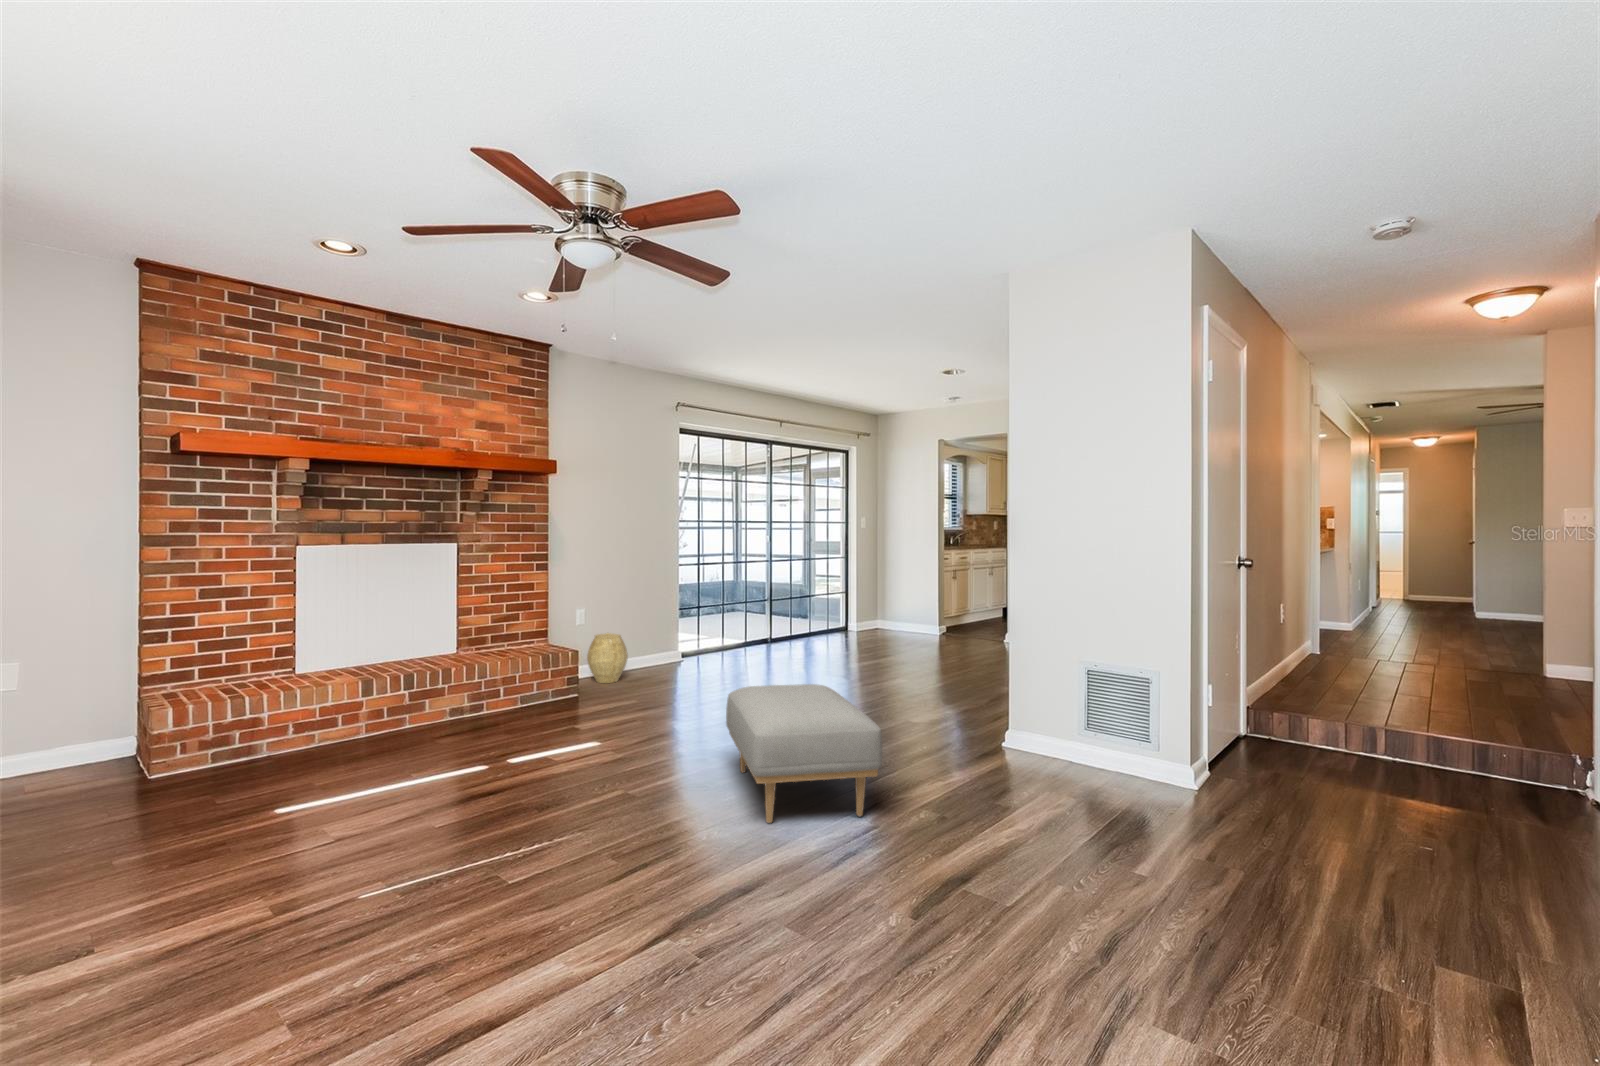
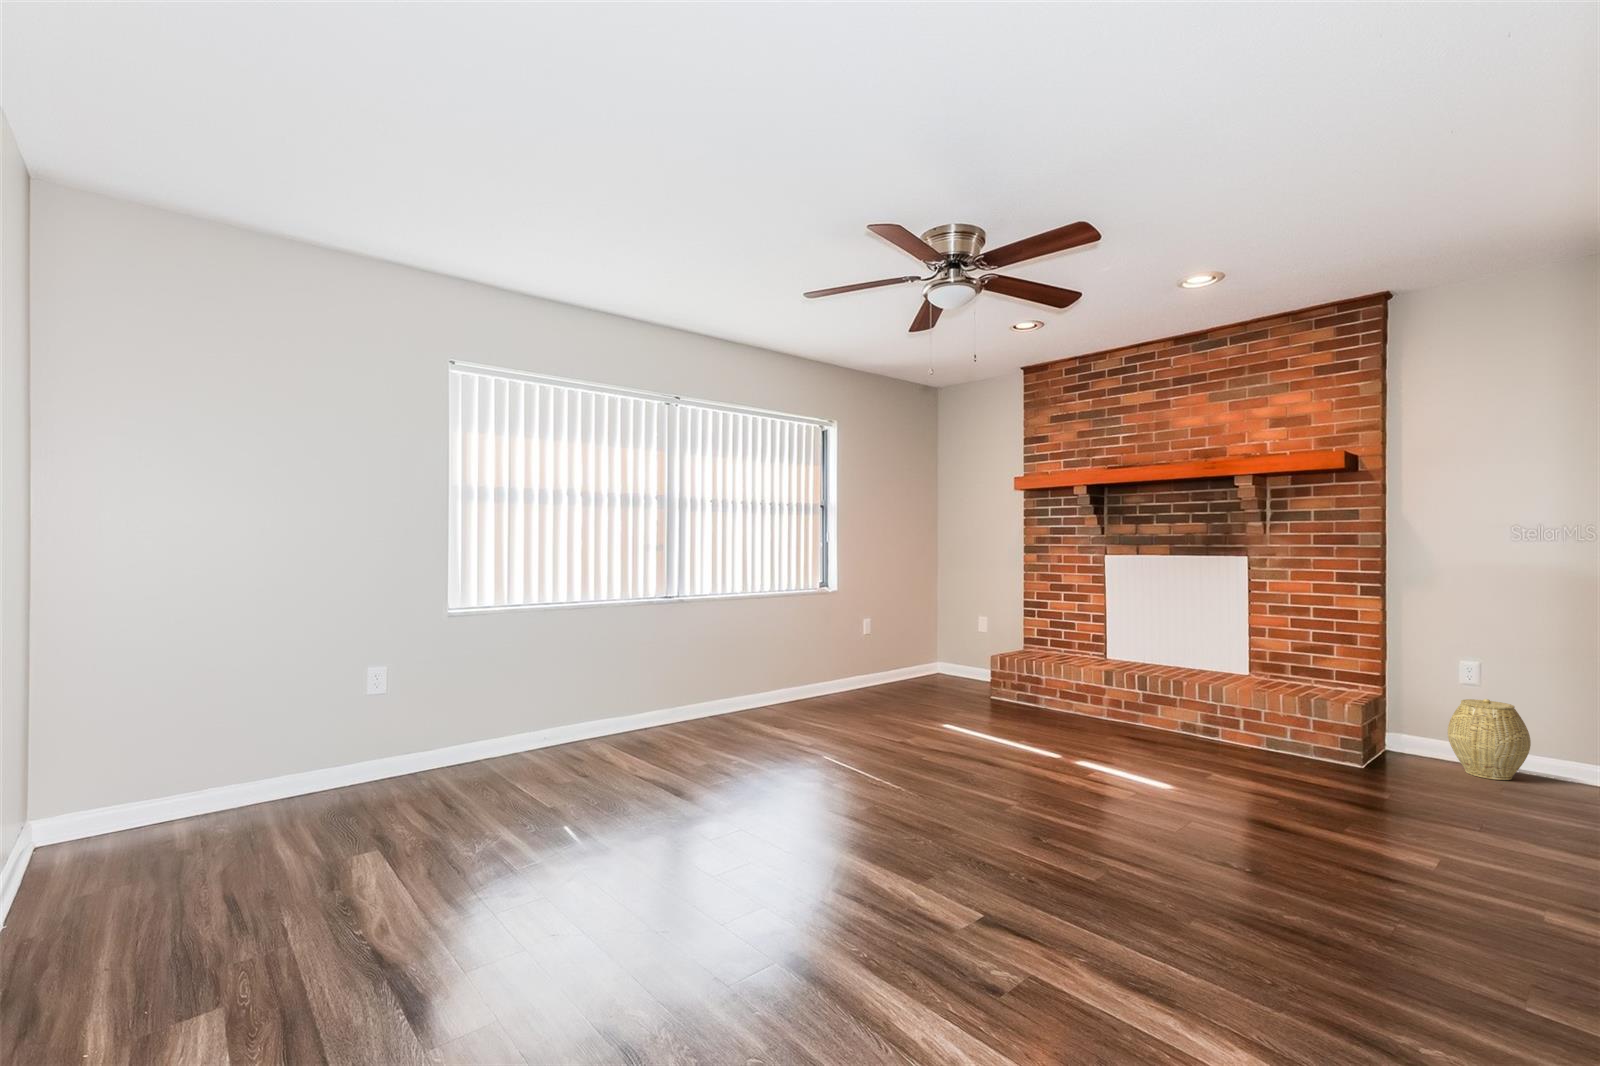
ottoman: present [726,684,882,823] -> none [967,739,1278,932]

